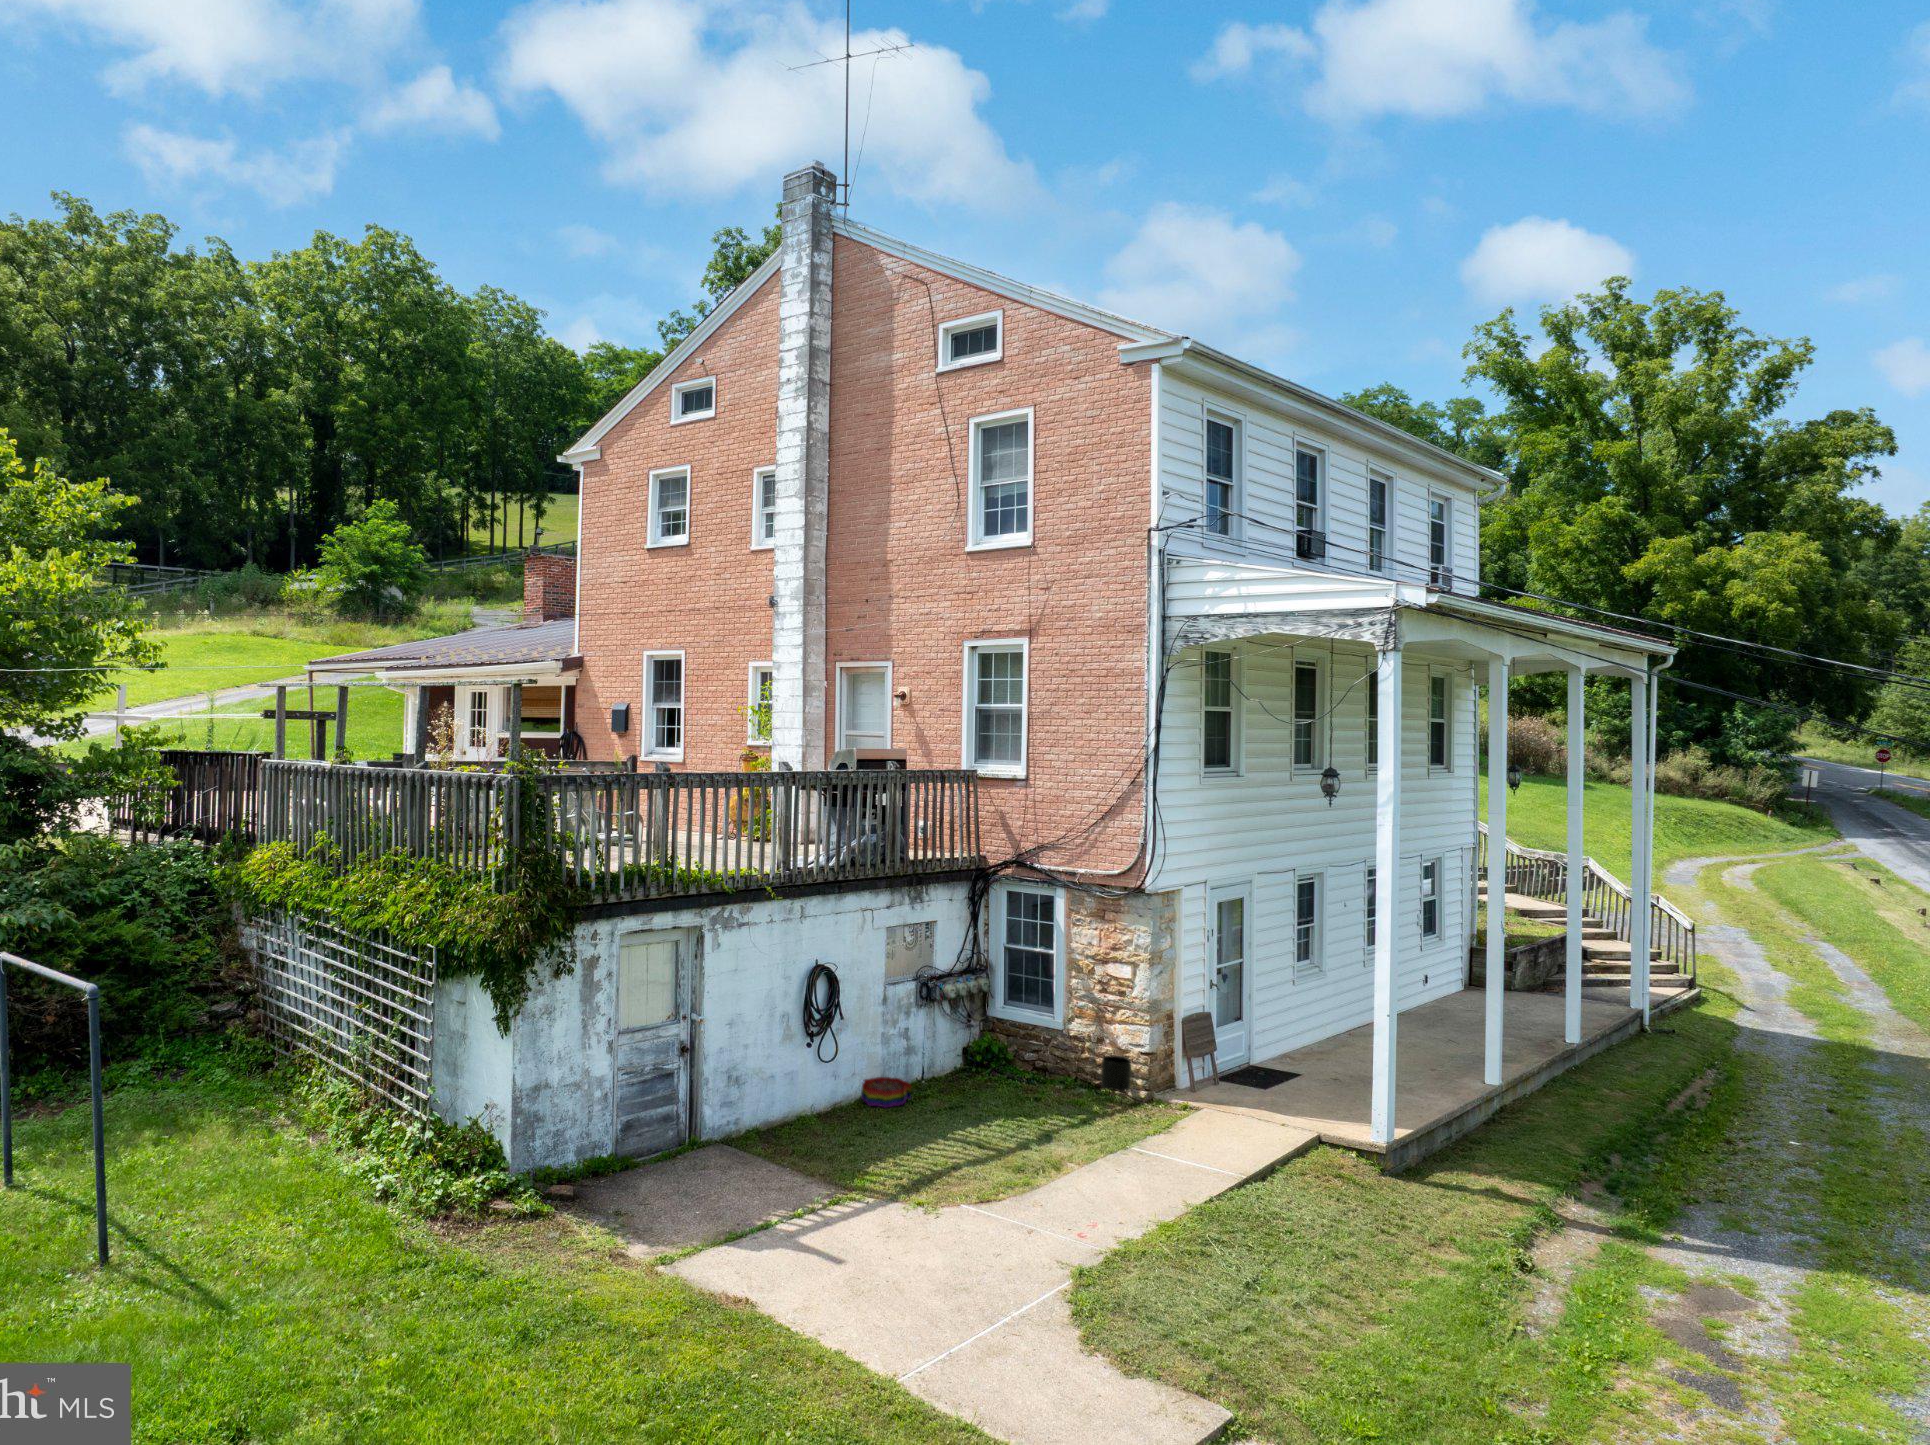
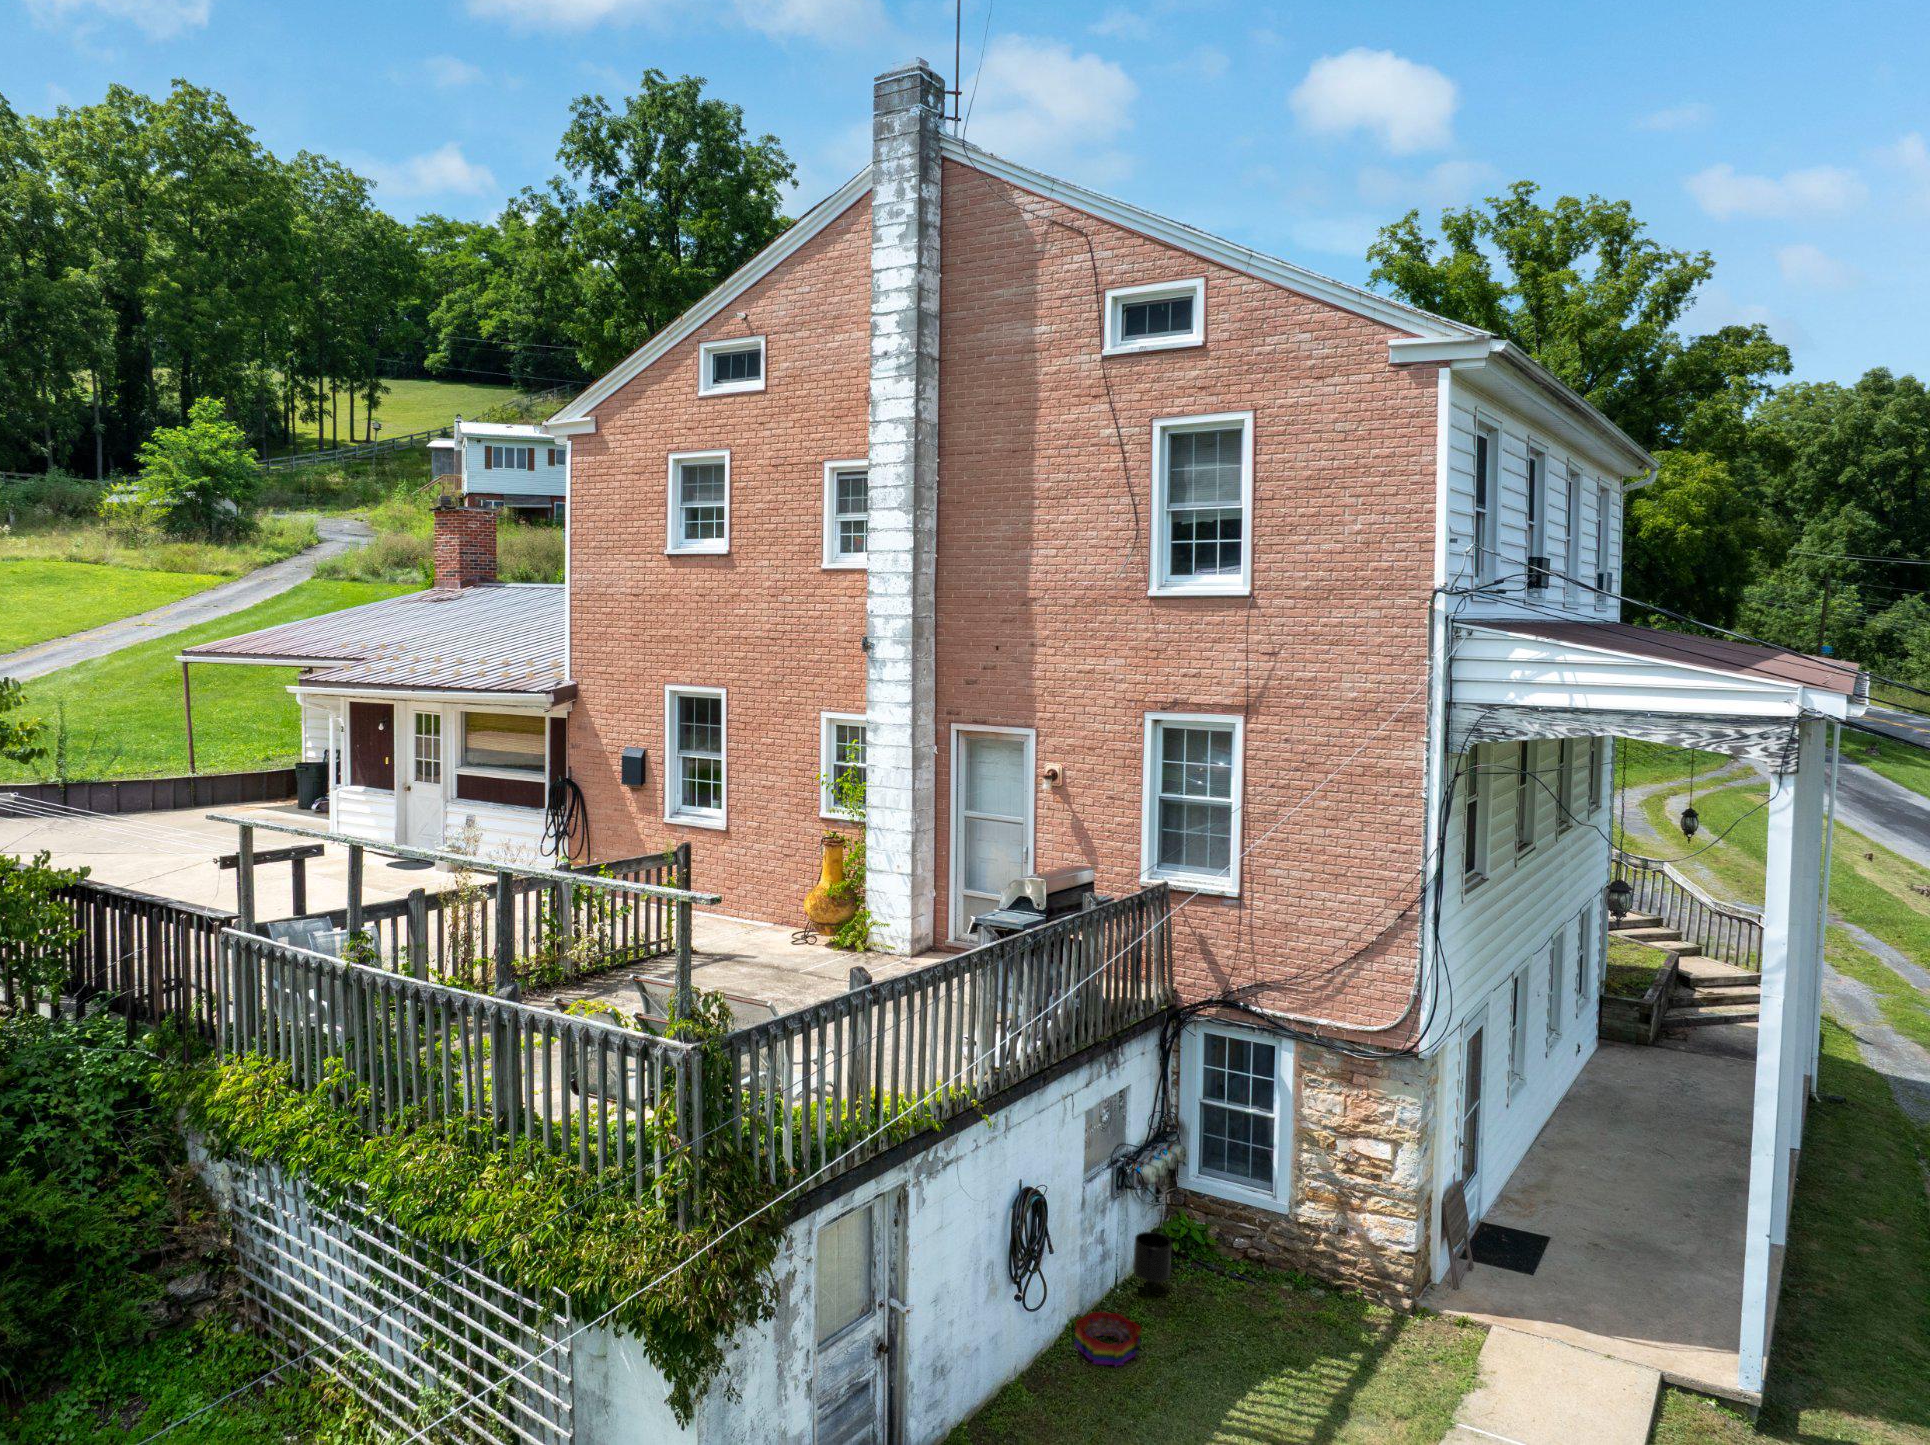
planter: present [1099,1055,1131,1092] -> present [1133,1232,1172,1288]

